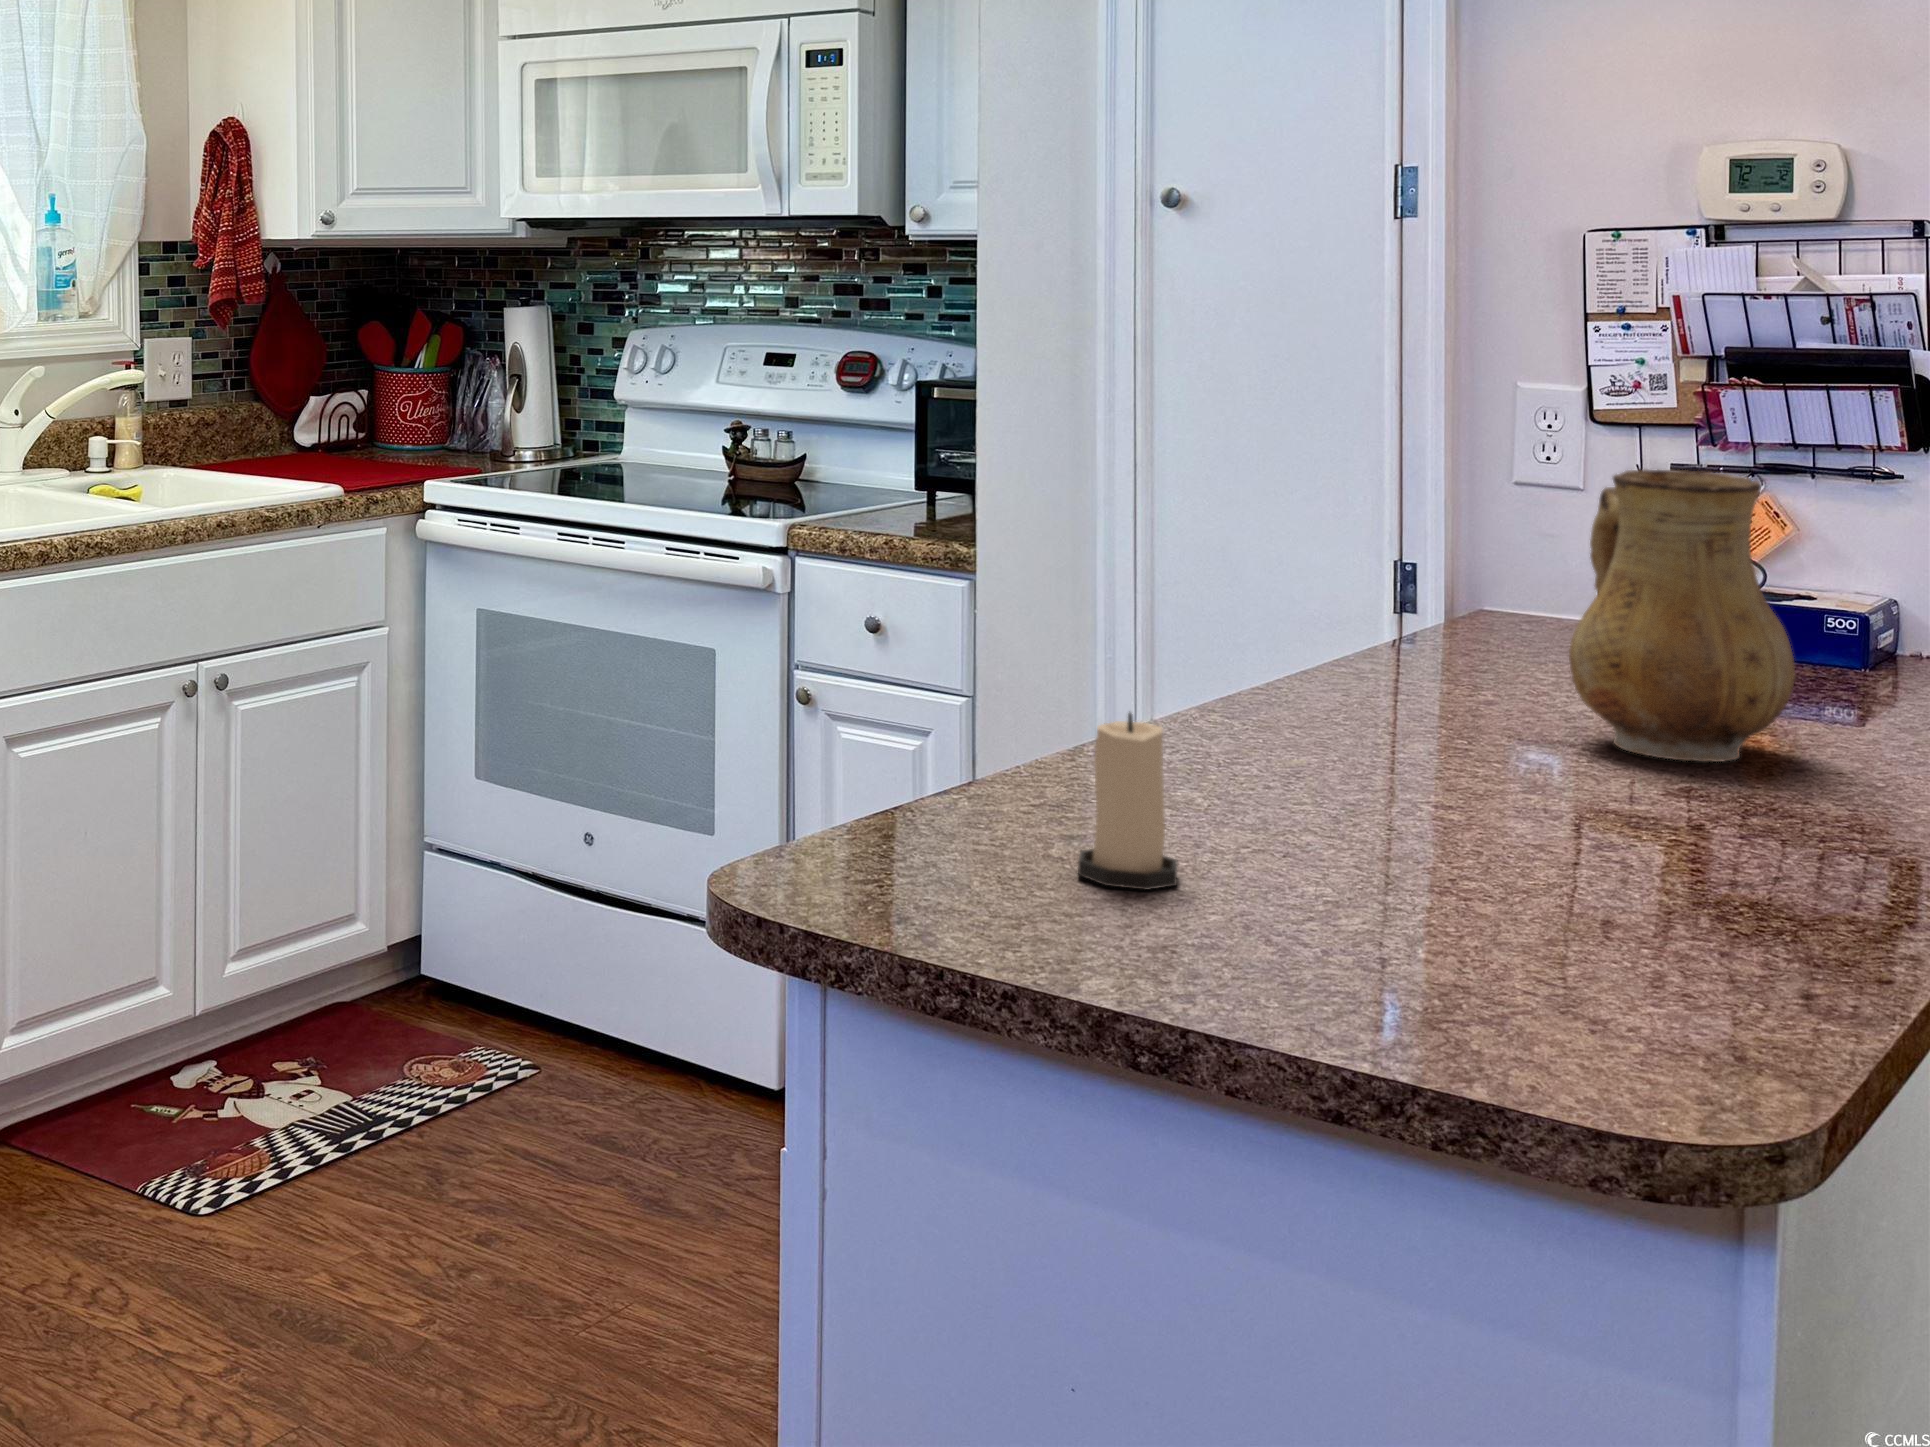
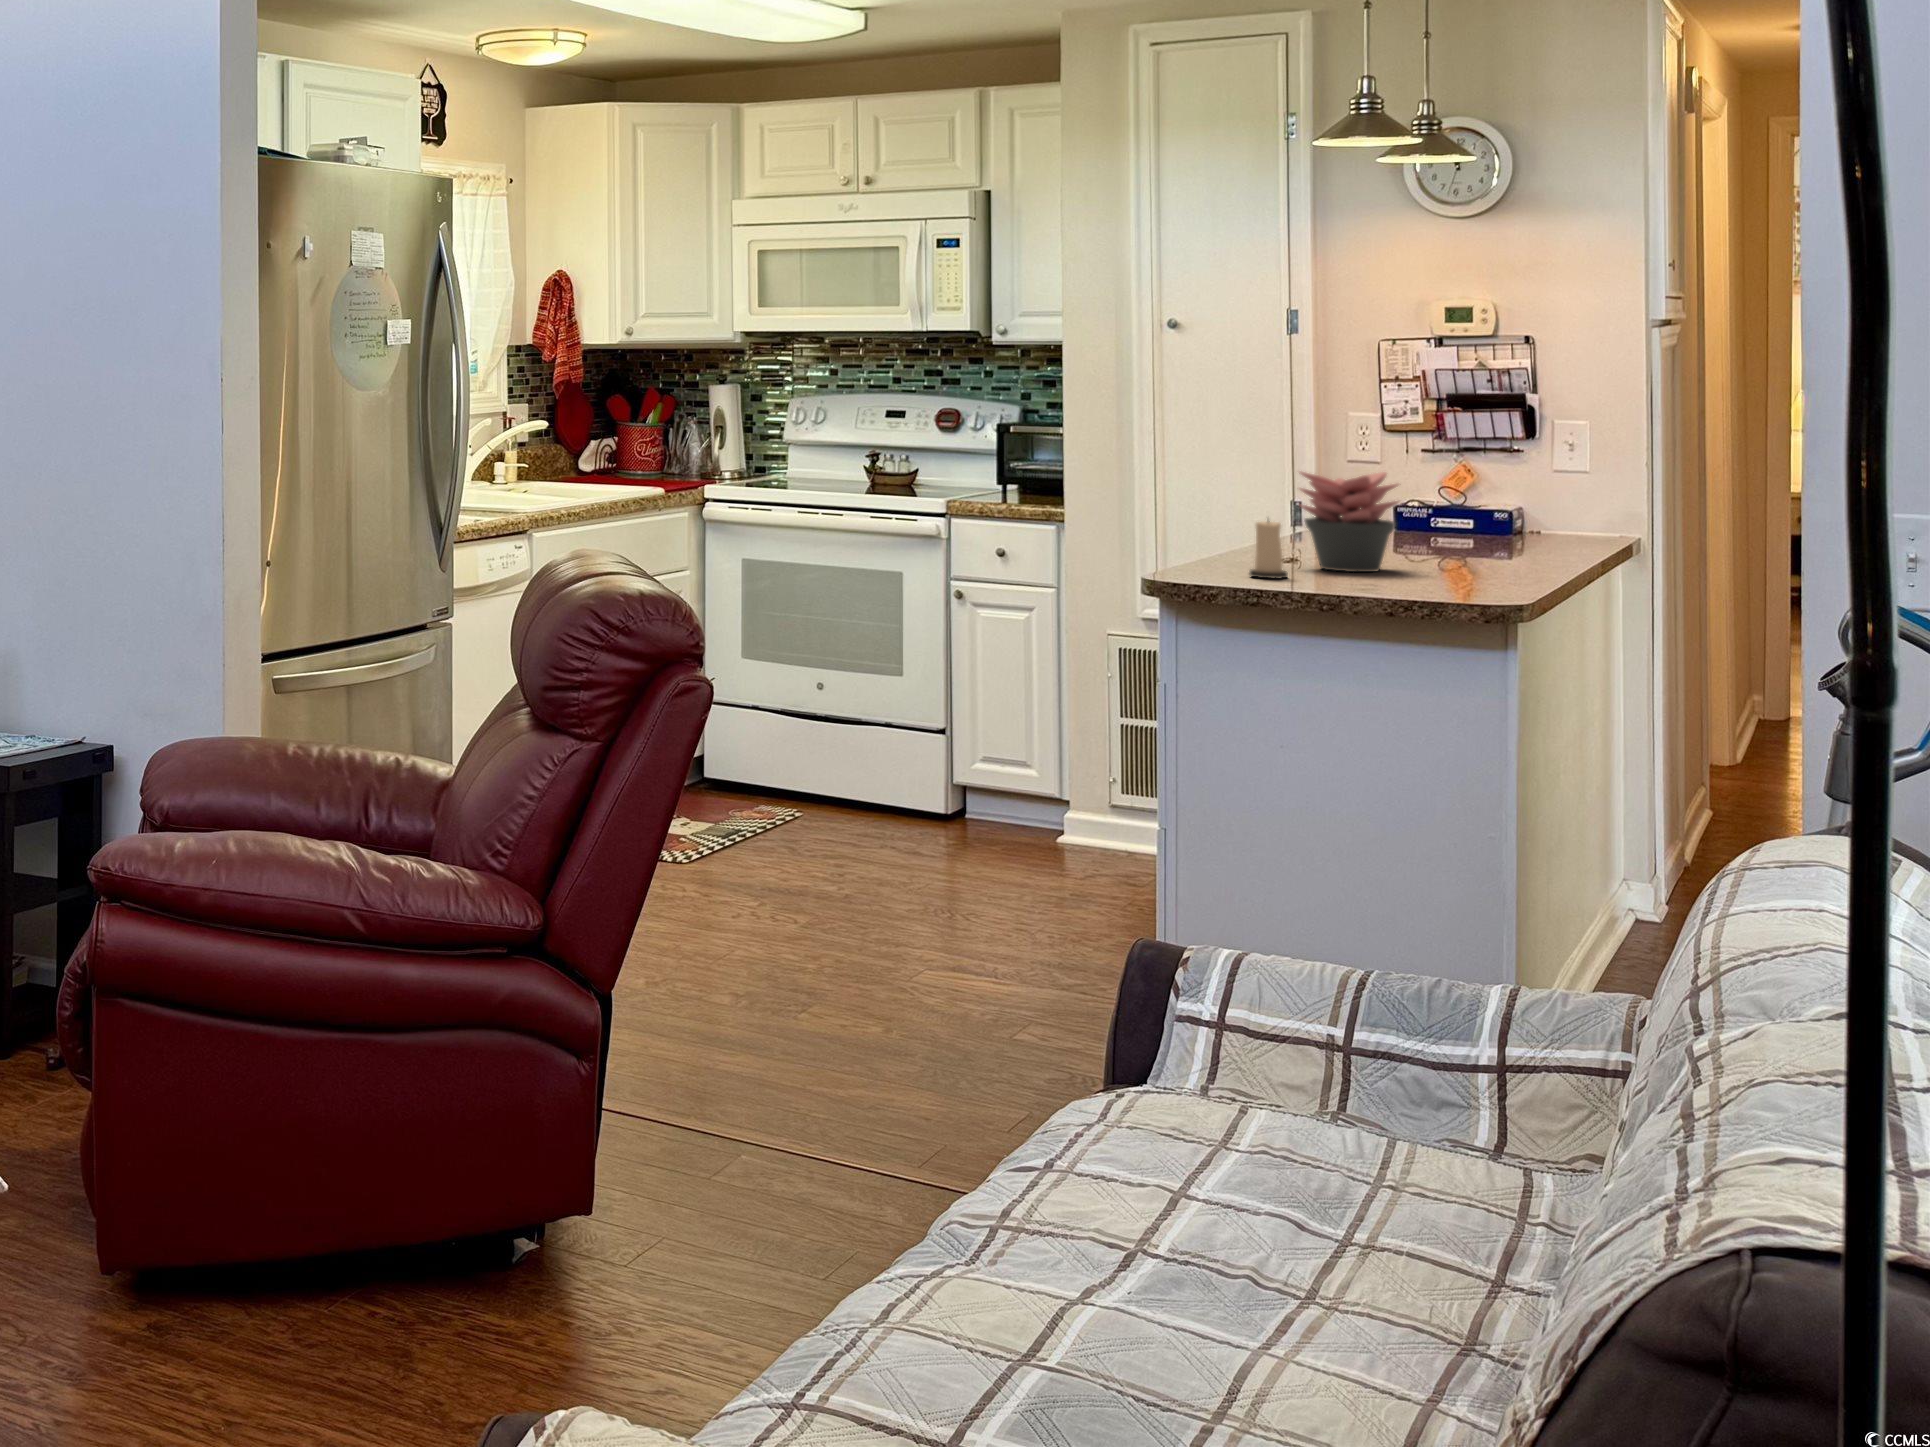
ceramic pitcher: present [1569,470,1795,762] -> none [1400,439,1489,554]
succulent plant: none [1258,567,1524,857] -> present [1300,472,1398,572]

